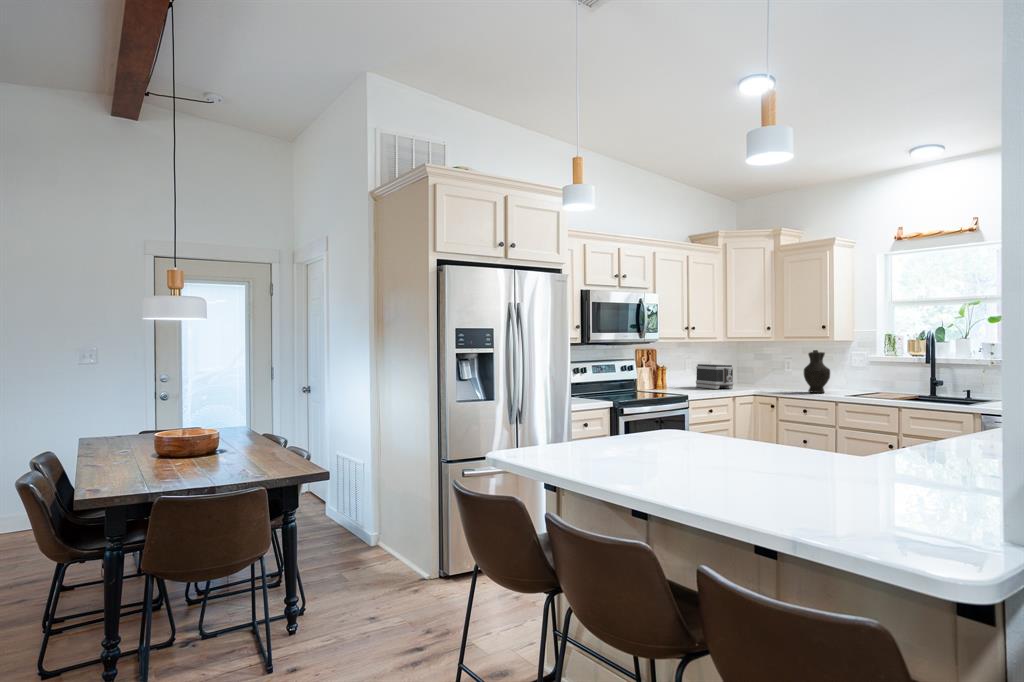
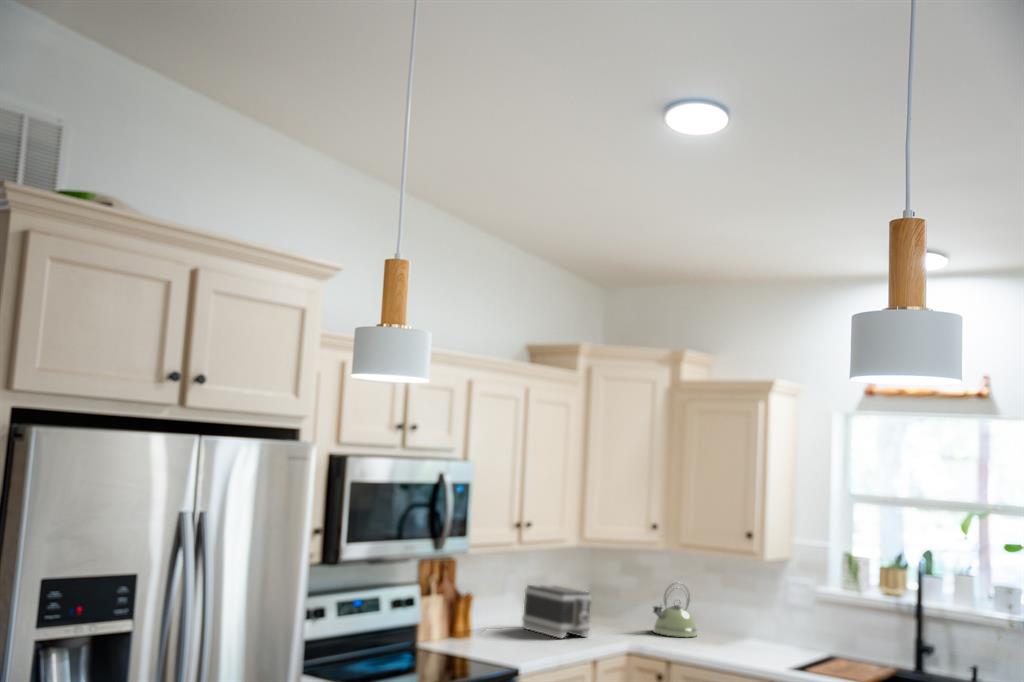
decorative vase: present [804,350,830,393] -> none [714,574,758,657]
kettle: none [771,360,798,388] -> present [653,587,697,637]

